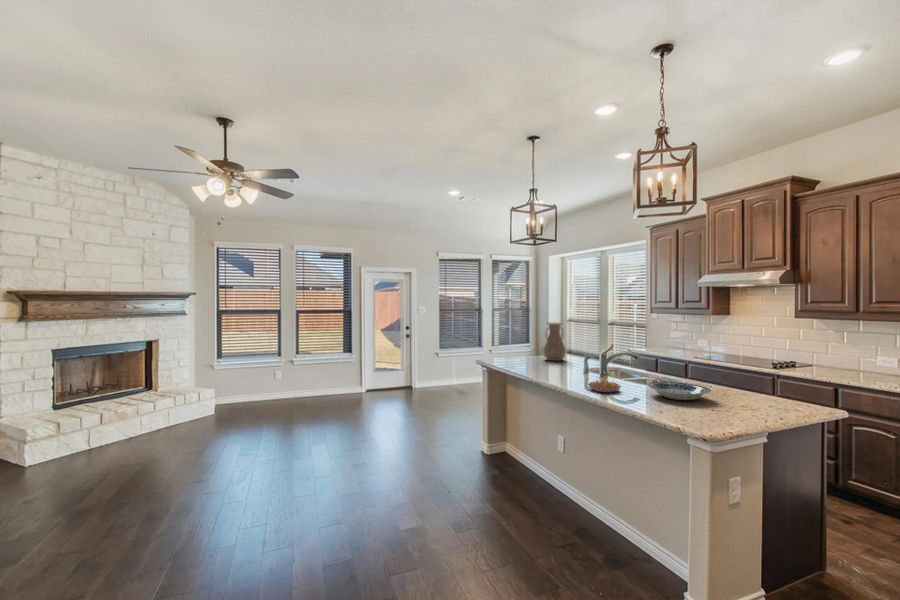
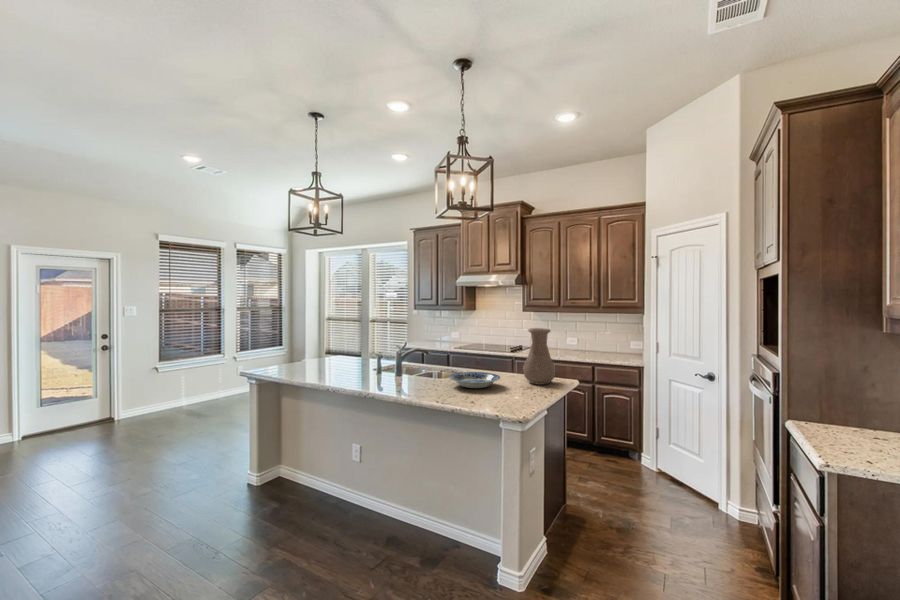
vase: present [543,322,566,361] -> present [523,328,556,385]
candle holder: present [588,371,621,393] -> none [393,367,426,391]

